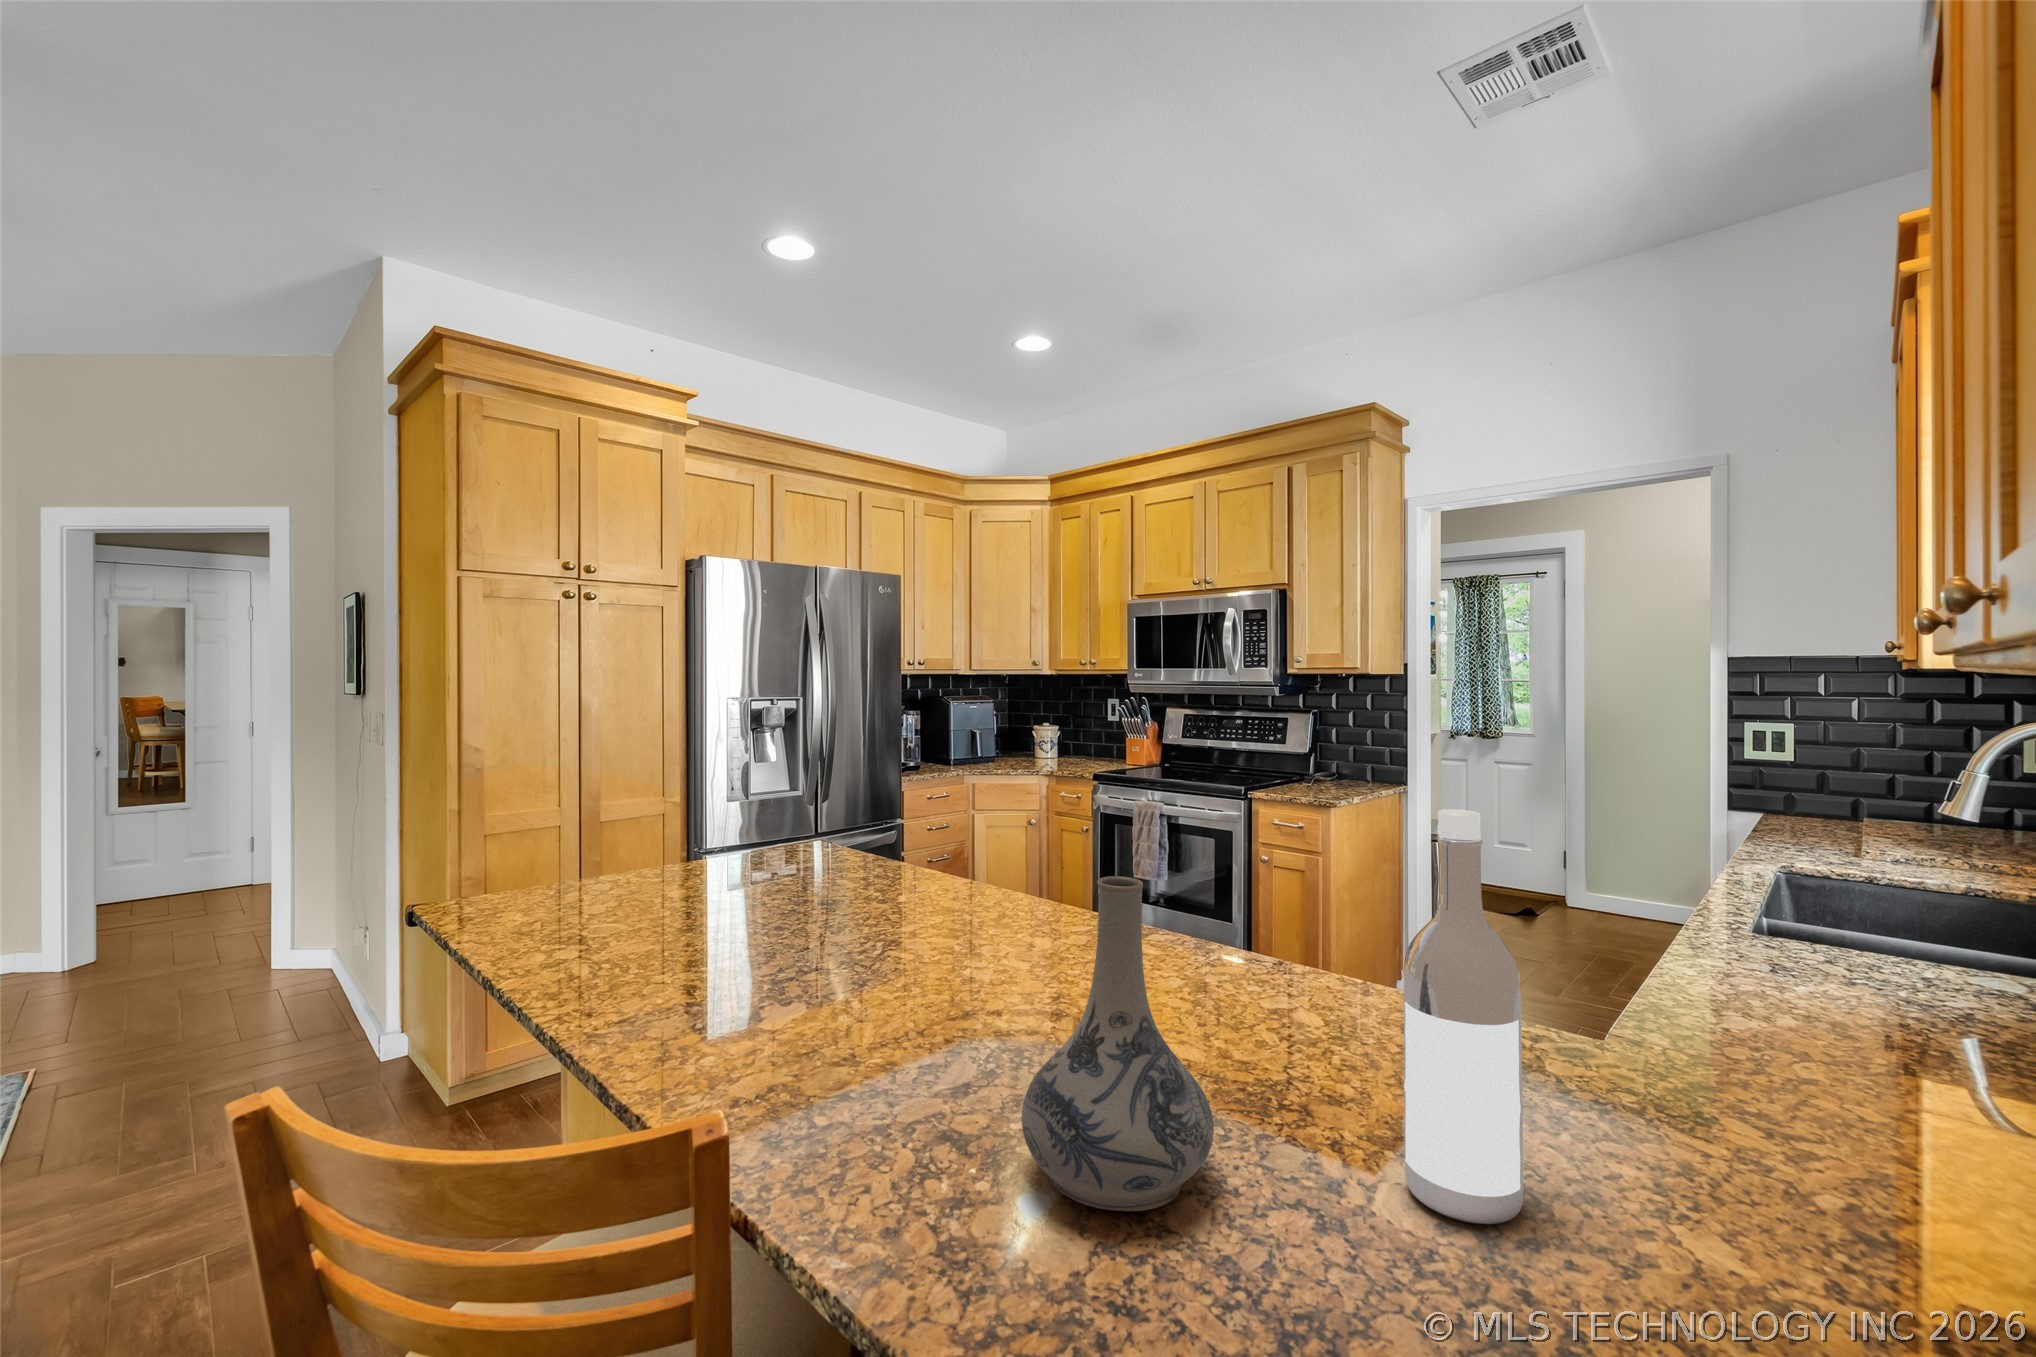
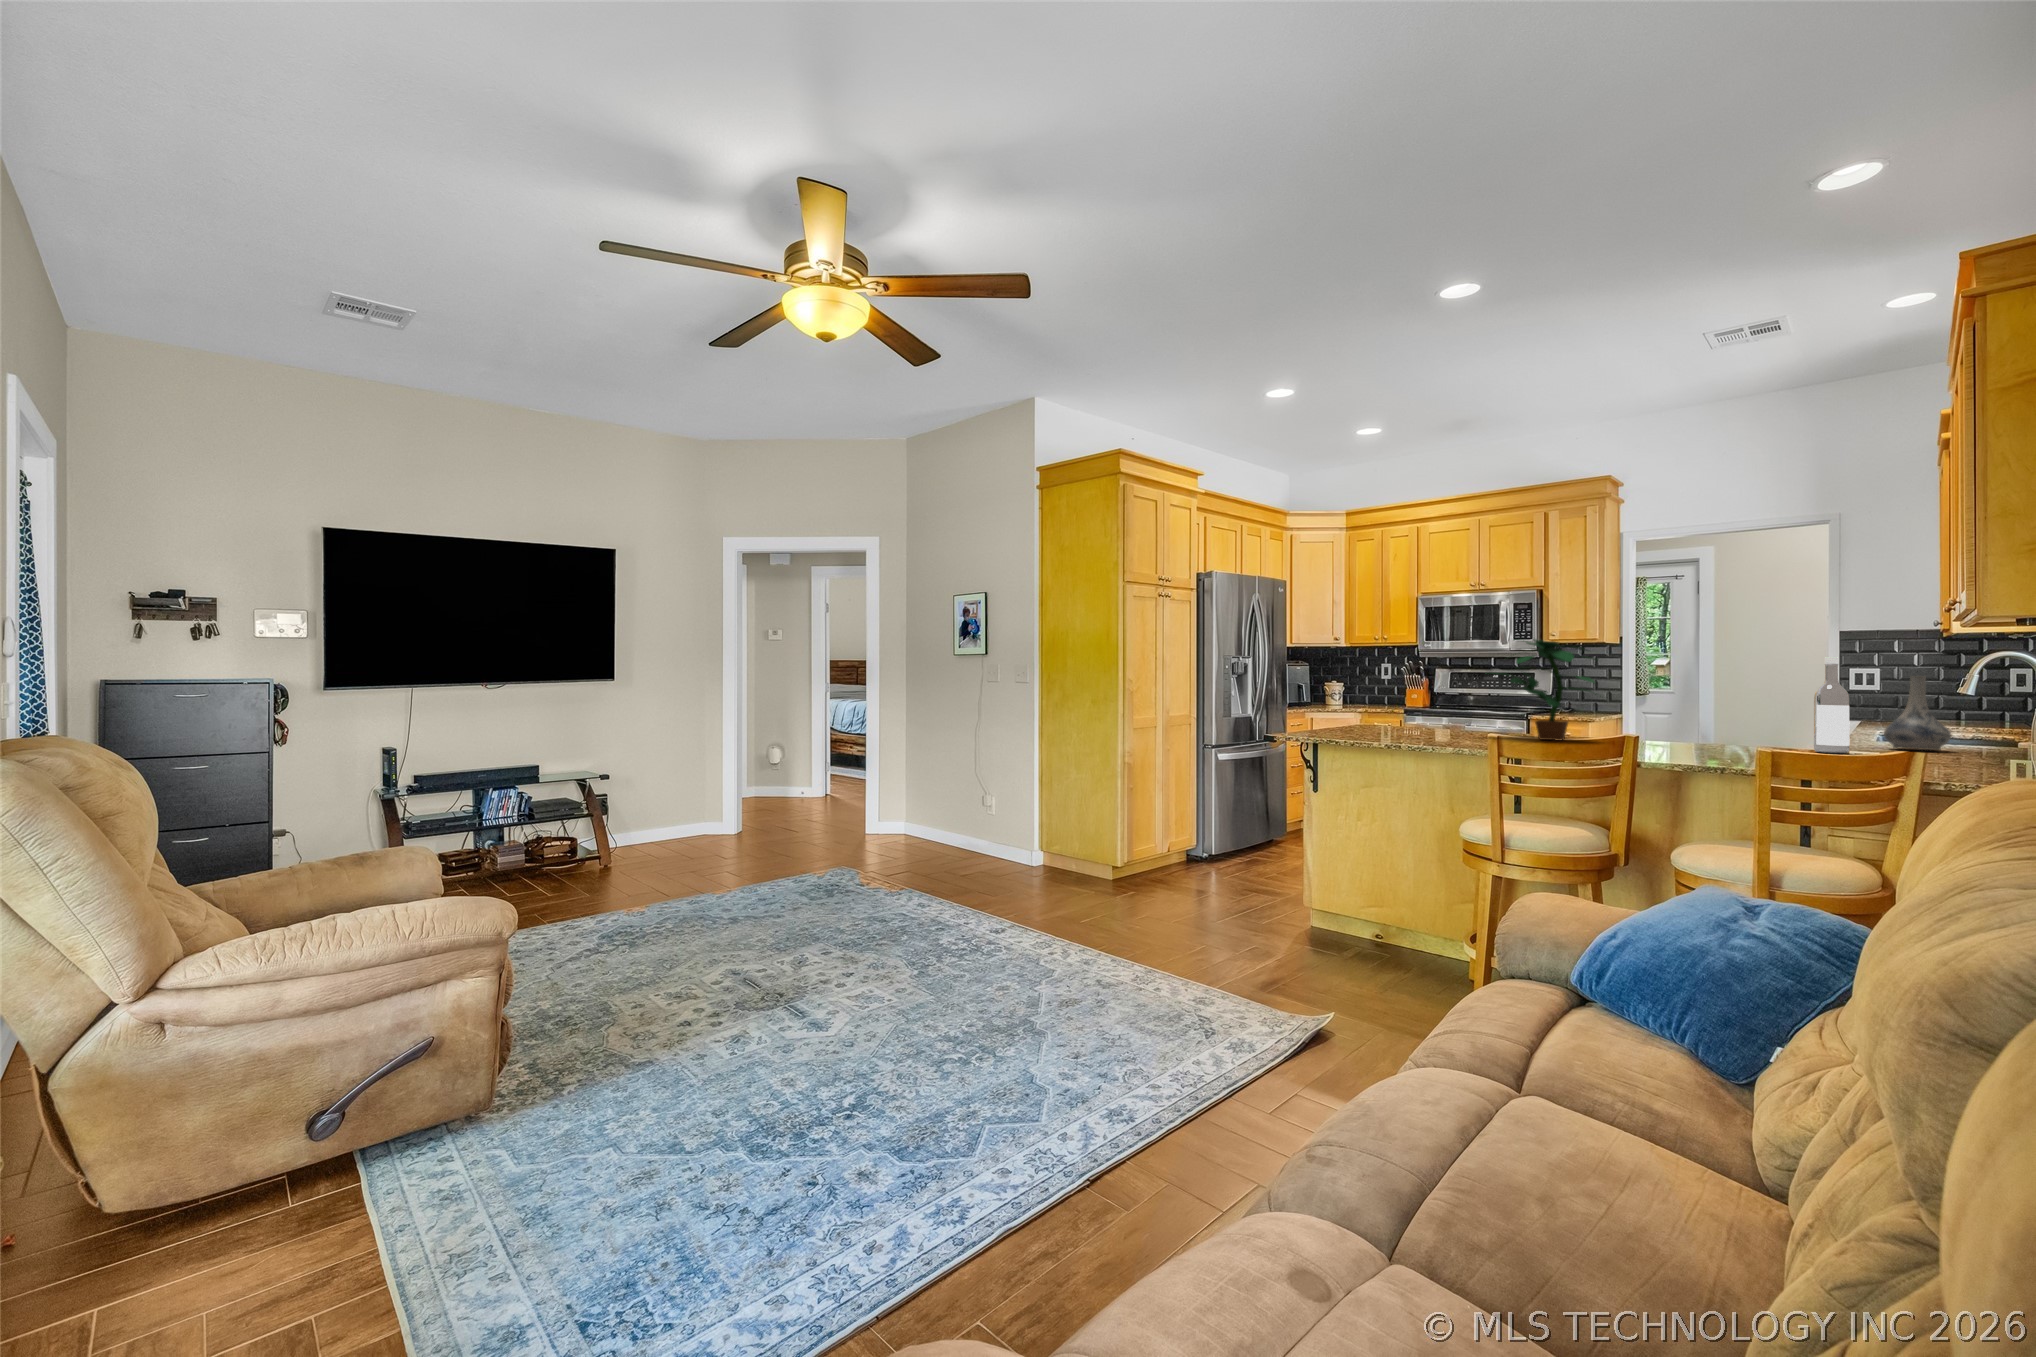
potted plant: none [681,702,937,1004] -> present [1505,639,1594,741]
decorative vase: present [1022,876,1214,1211] -> present [1884,676,1951,750]

